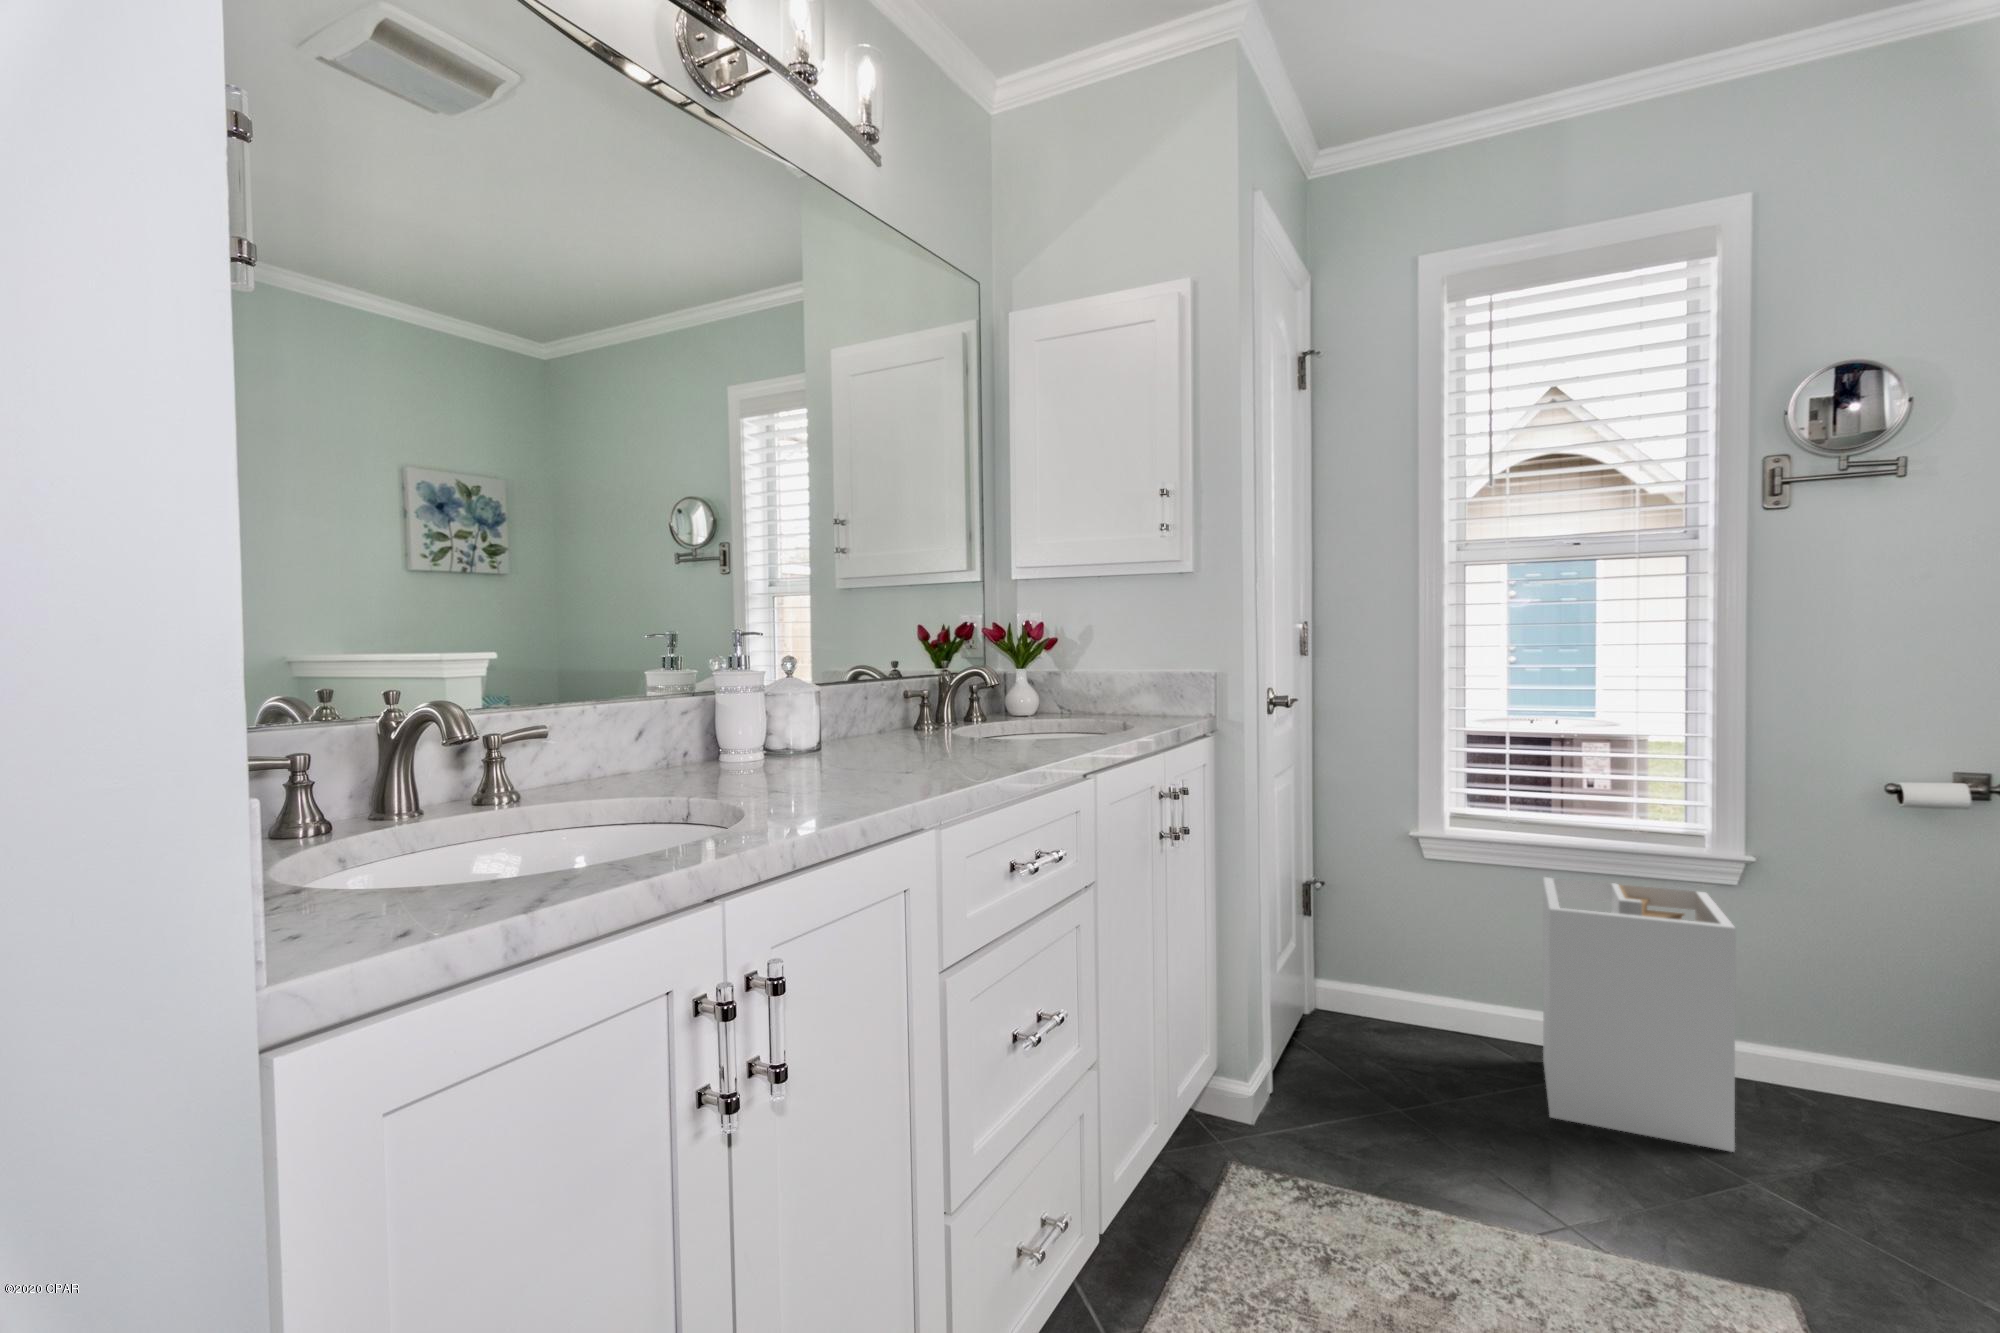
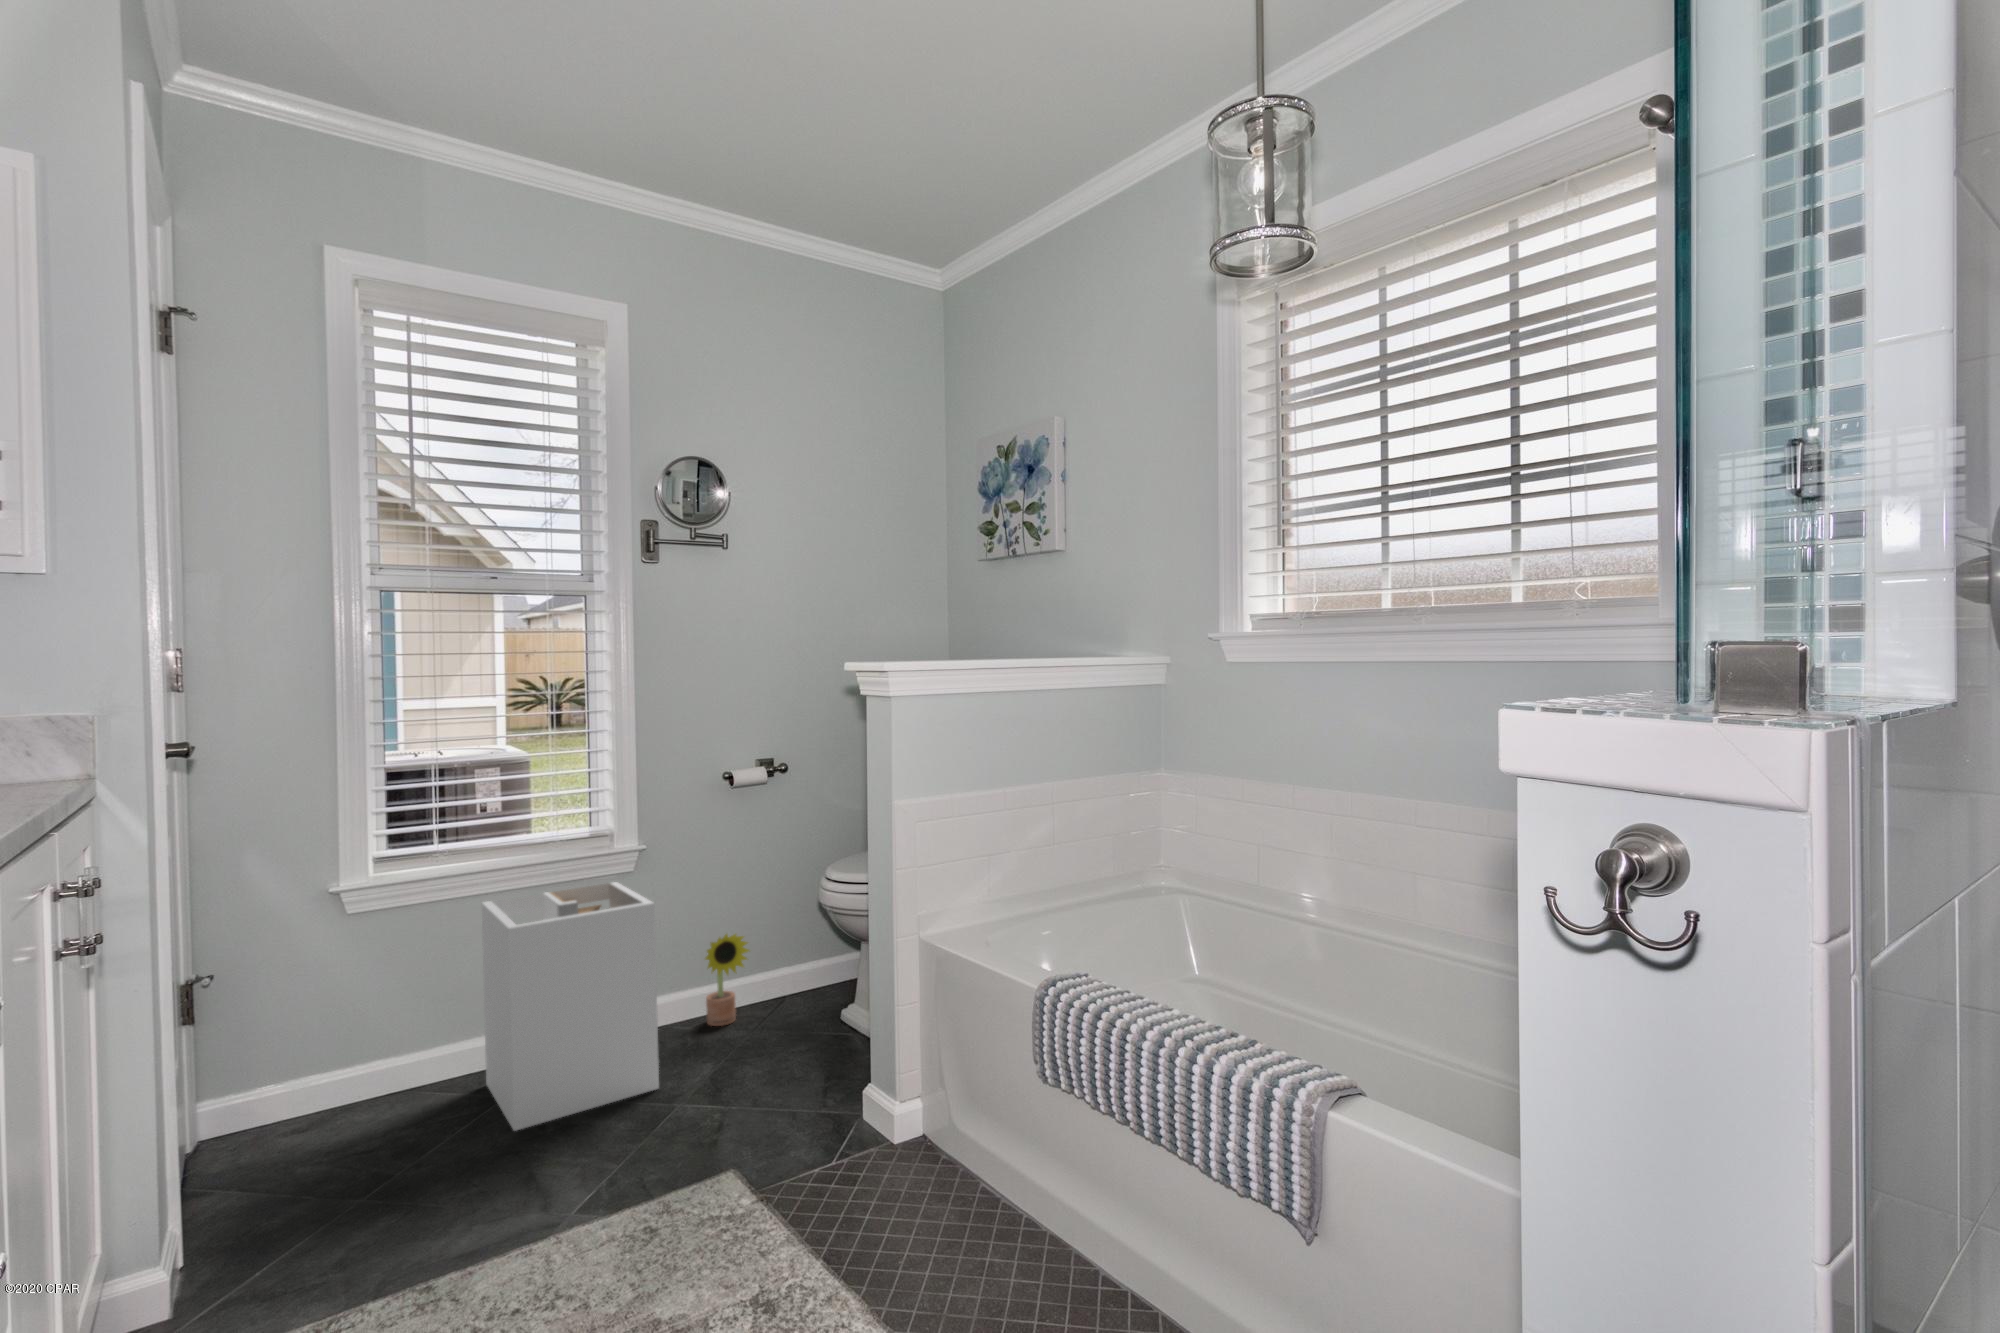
decorative plant: none [1835,998,1921,1121] -> present [706,934,749,1026]

